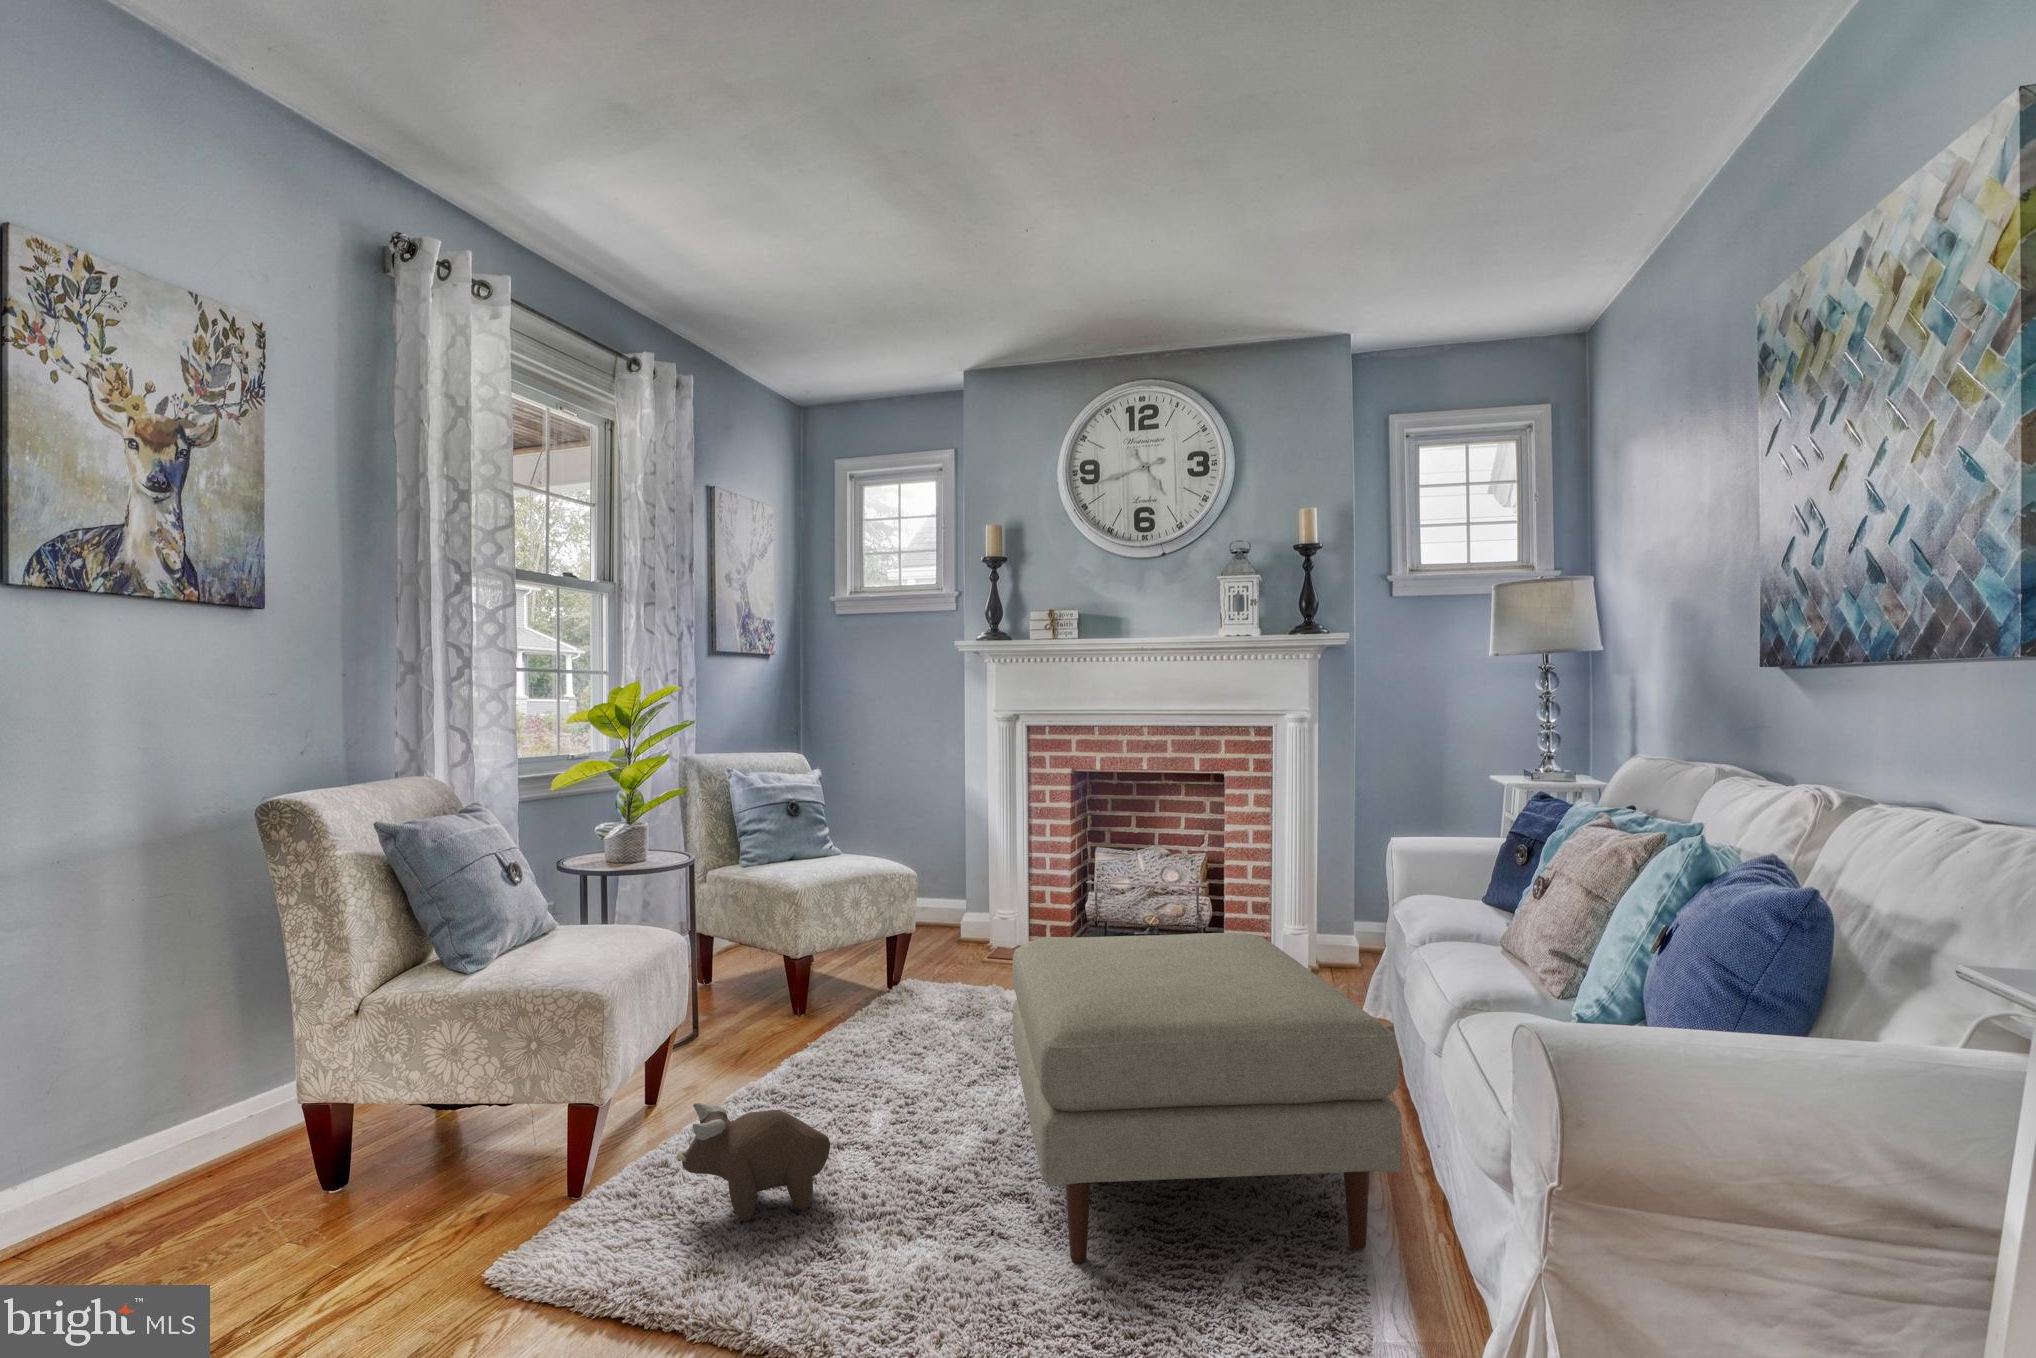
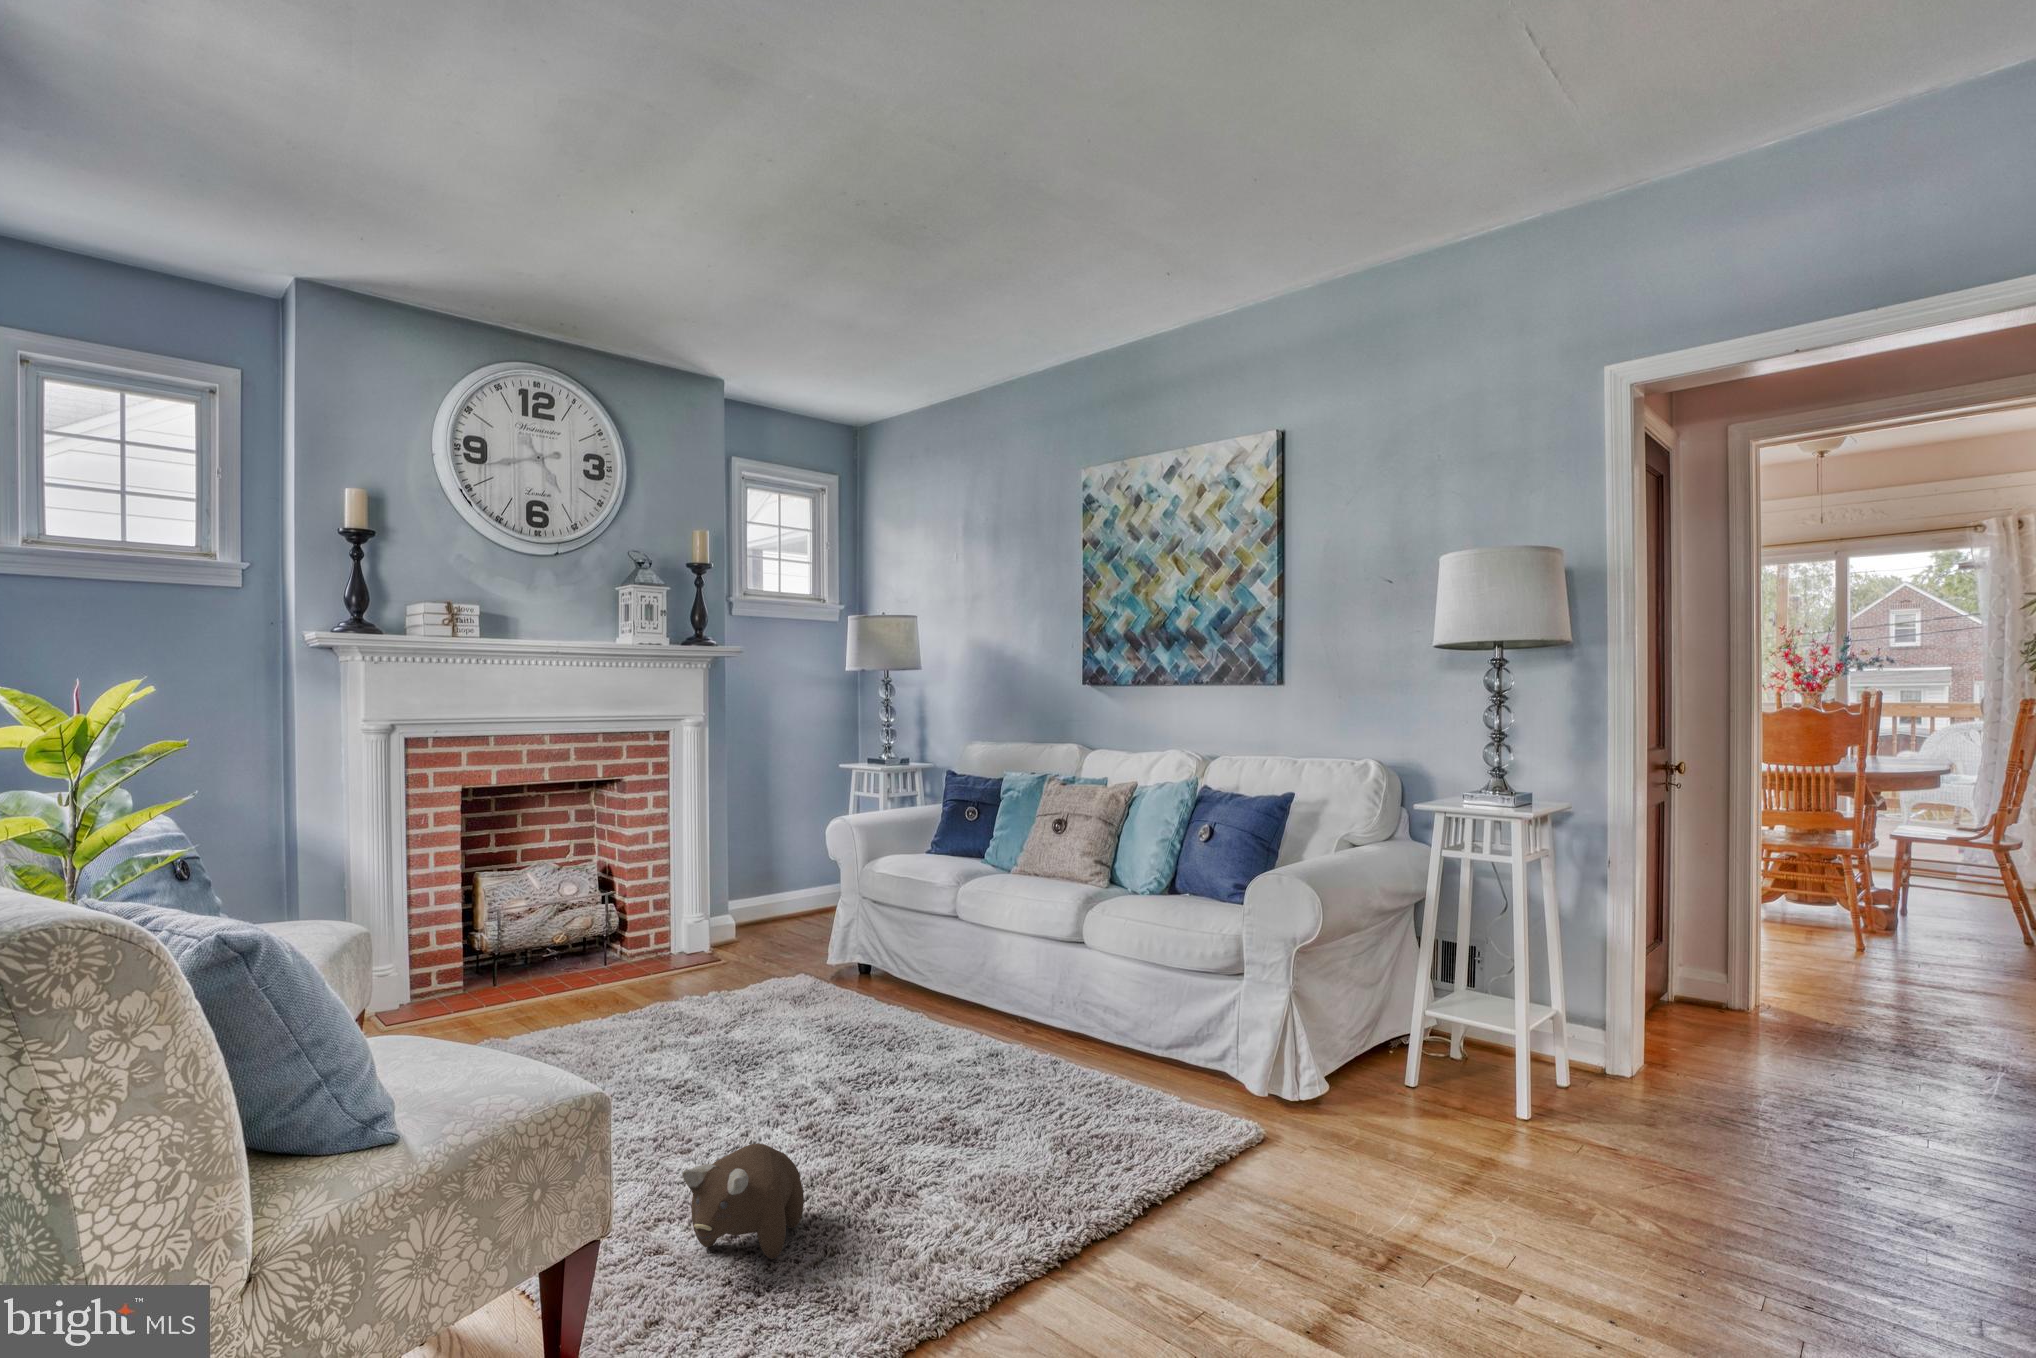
ottoman: present [1012,933,1402,1263] -> none [749,898,1116,1147]

